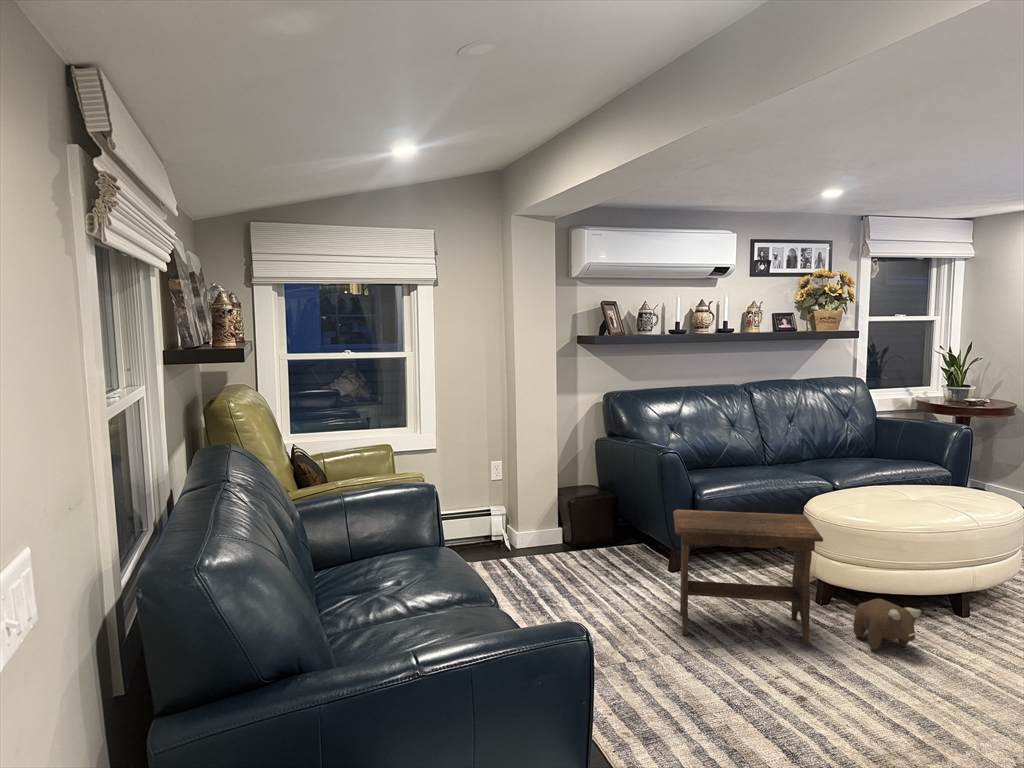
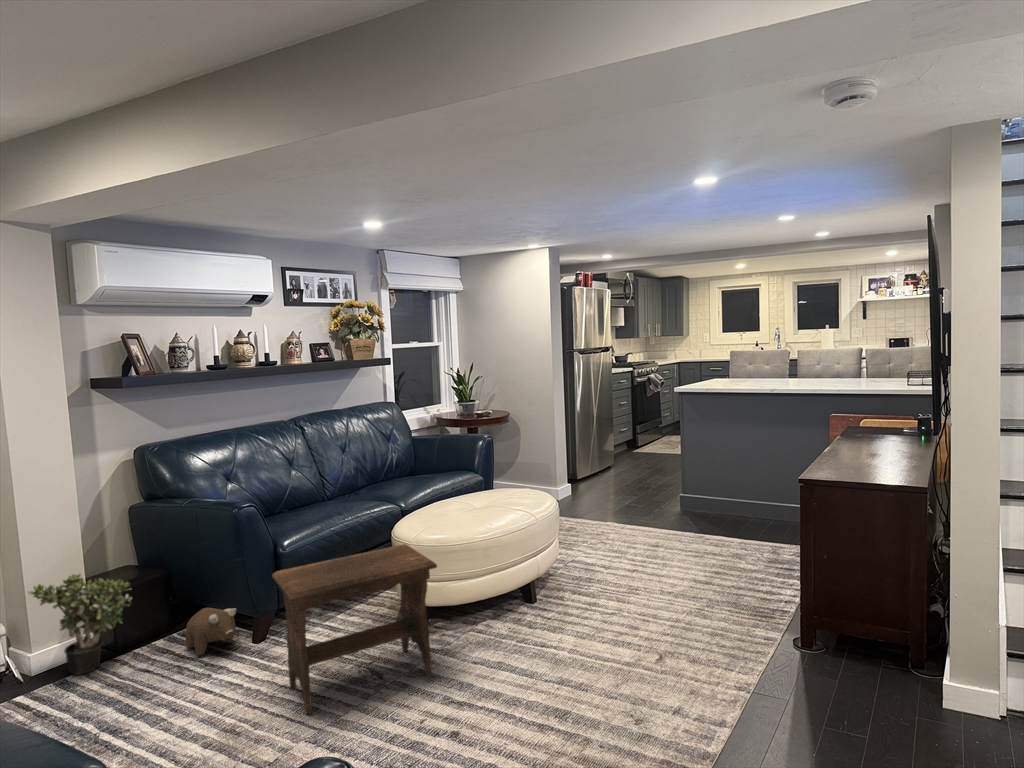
potted plant: none [519,481,585,557] -> present [28,574,132,675]
plush toy: present [853,599,921,650] -> present [185,608,236,655]

